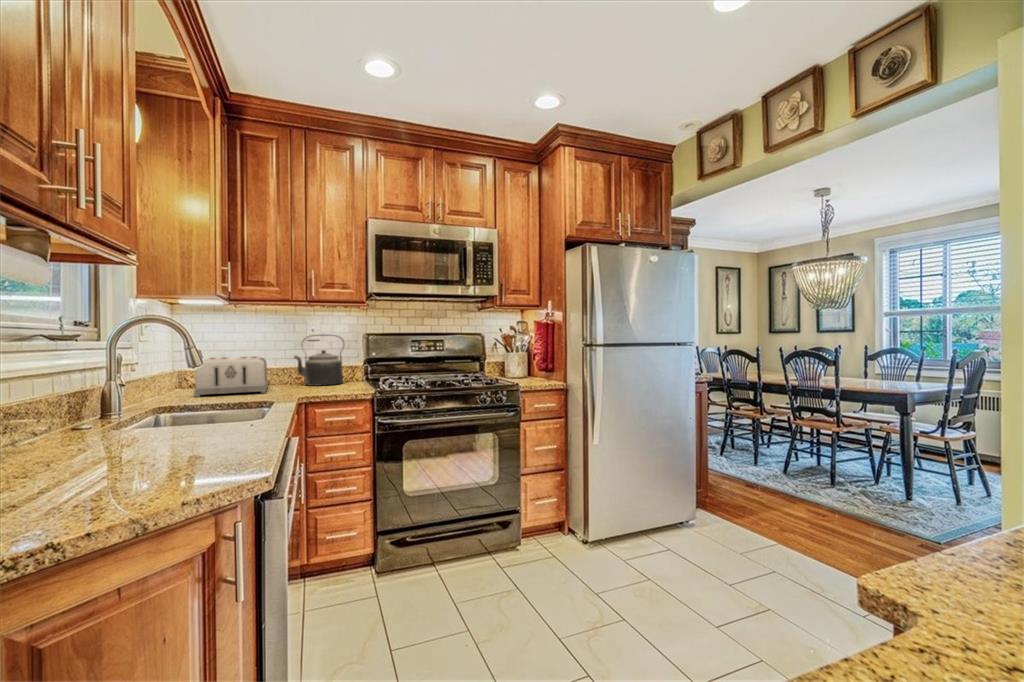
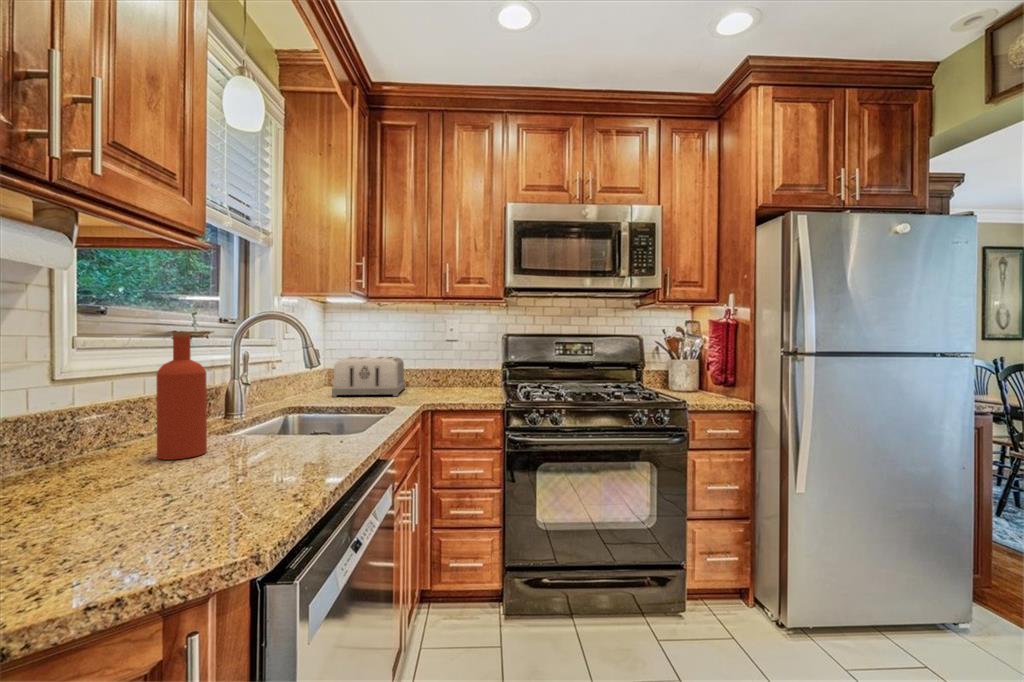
kettle: present [294,335,344,386] -> none [431,335,482,390]
bottle: none [64,336,117,452] -> present [156,332,207,460]

